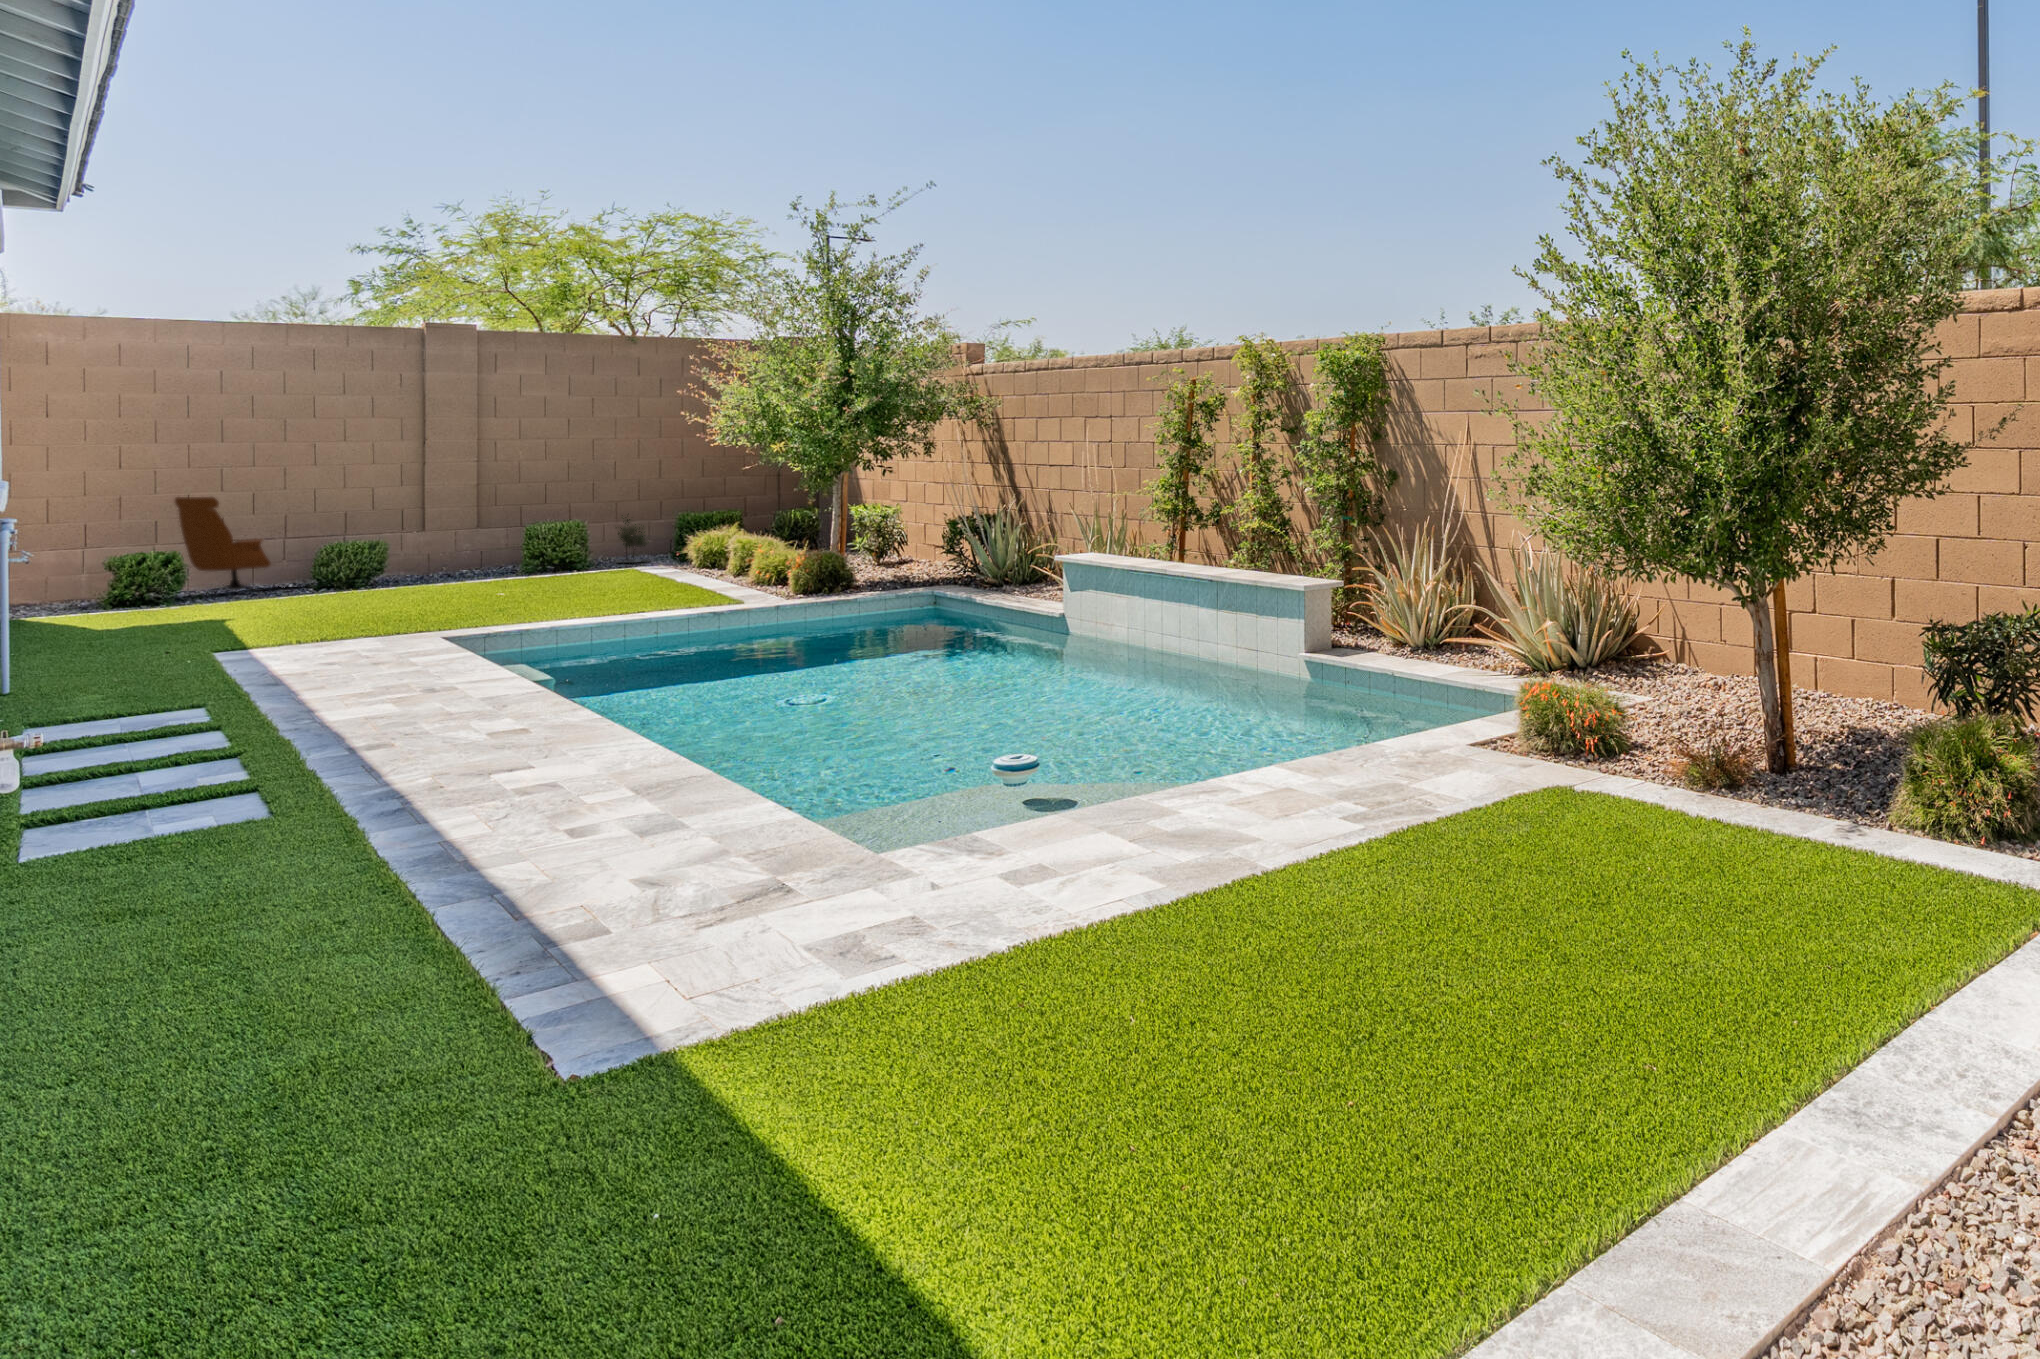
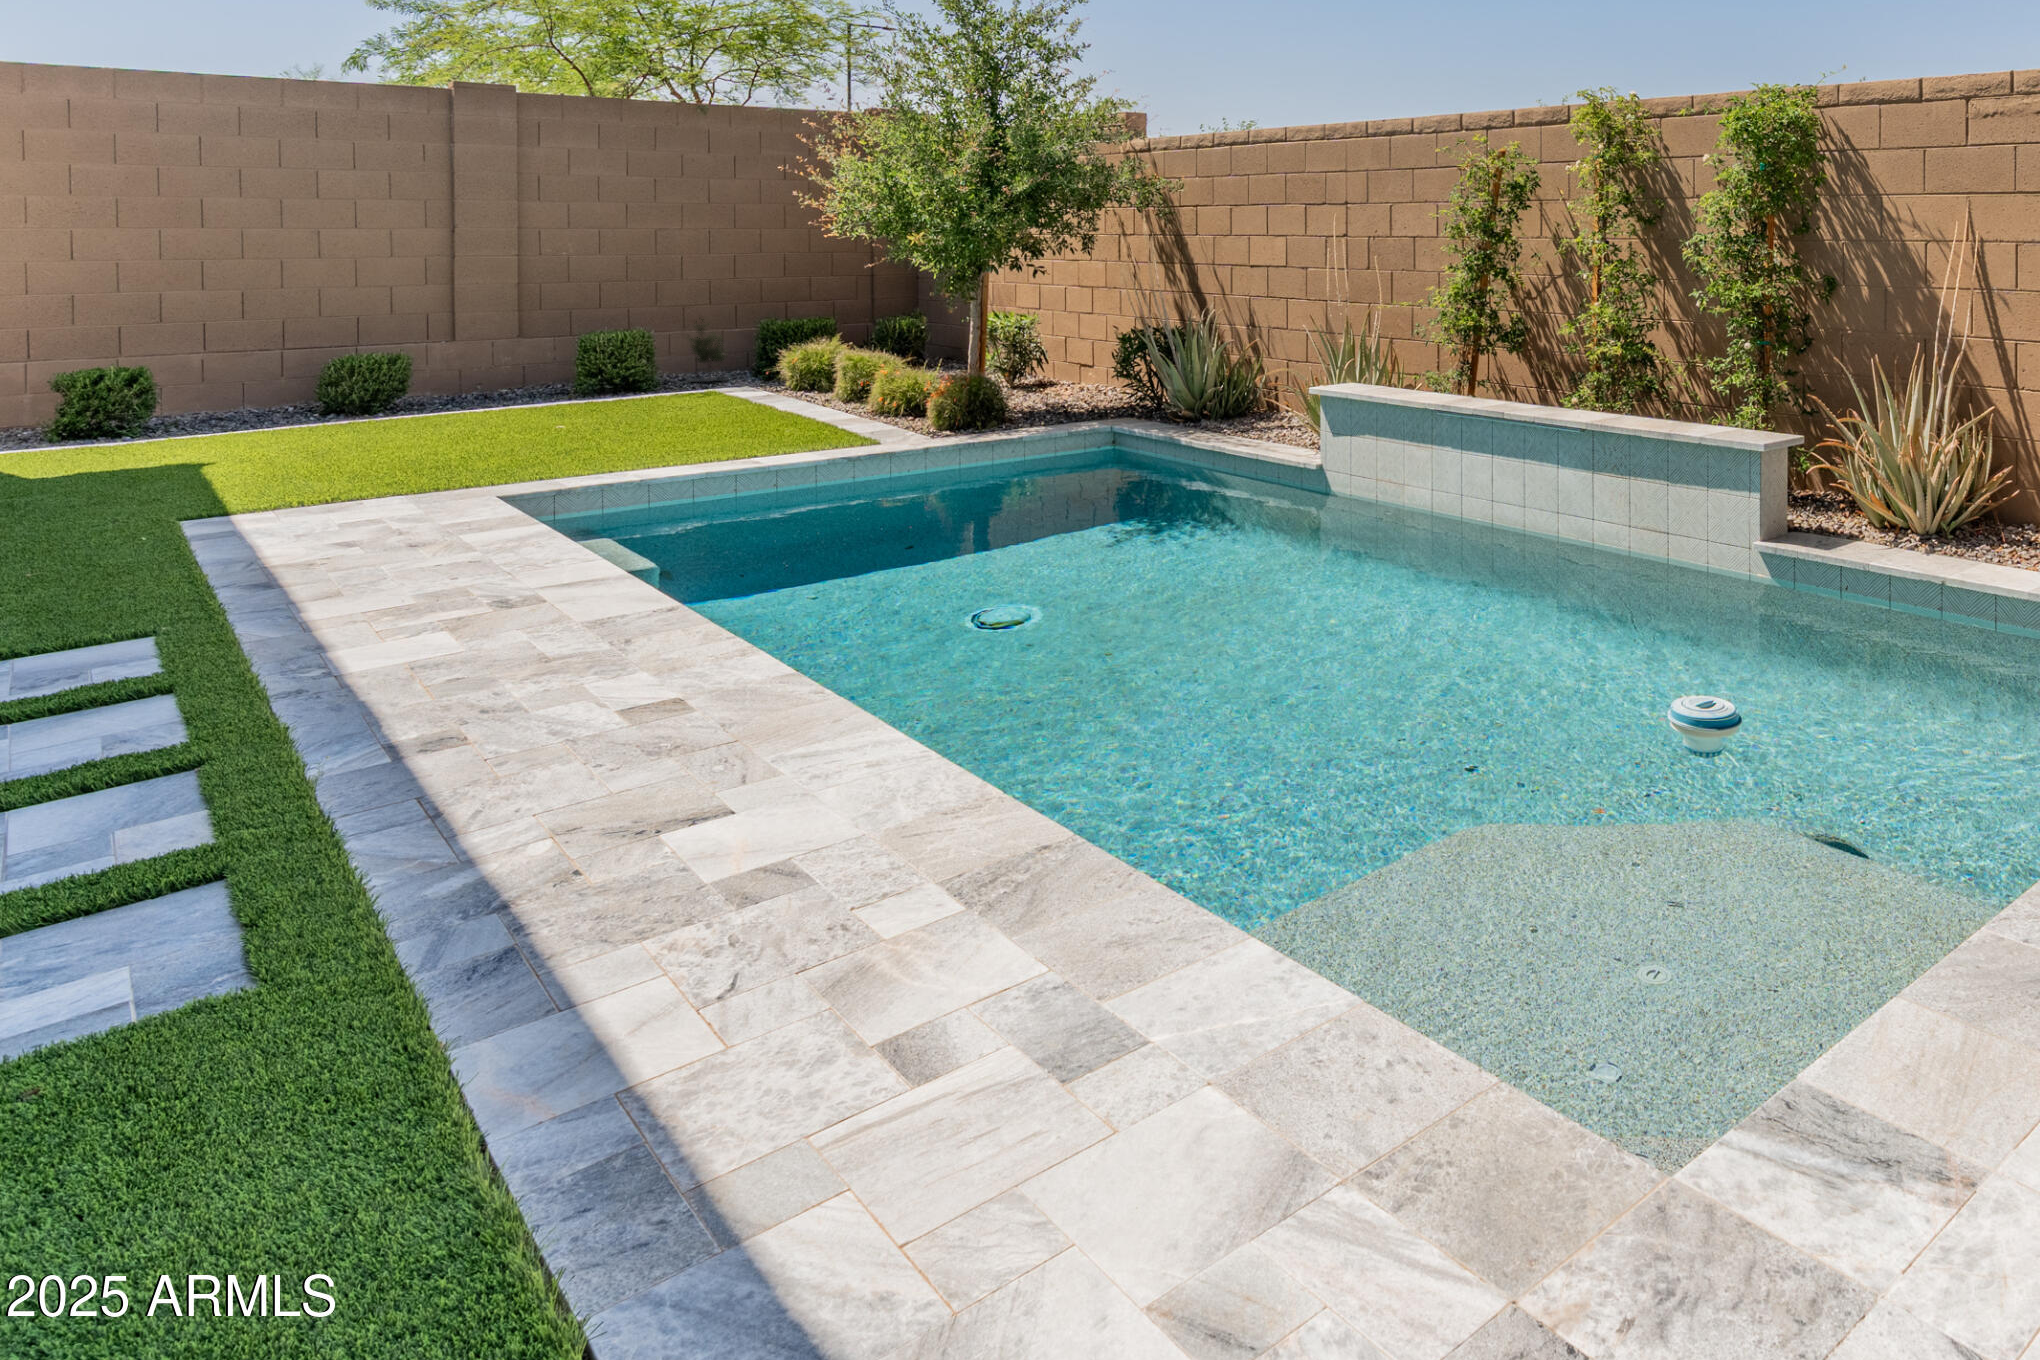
lounge chair: present [175,497,311,594] -> none [140,298,327,425]

